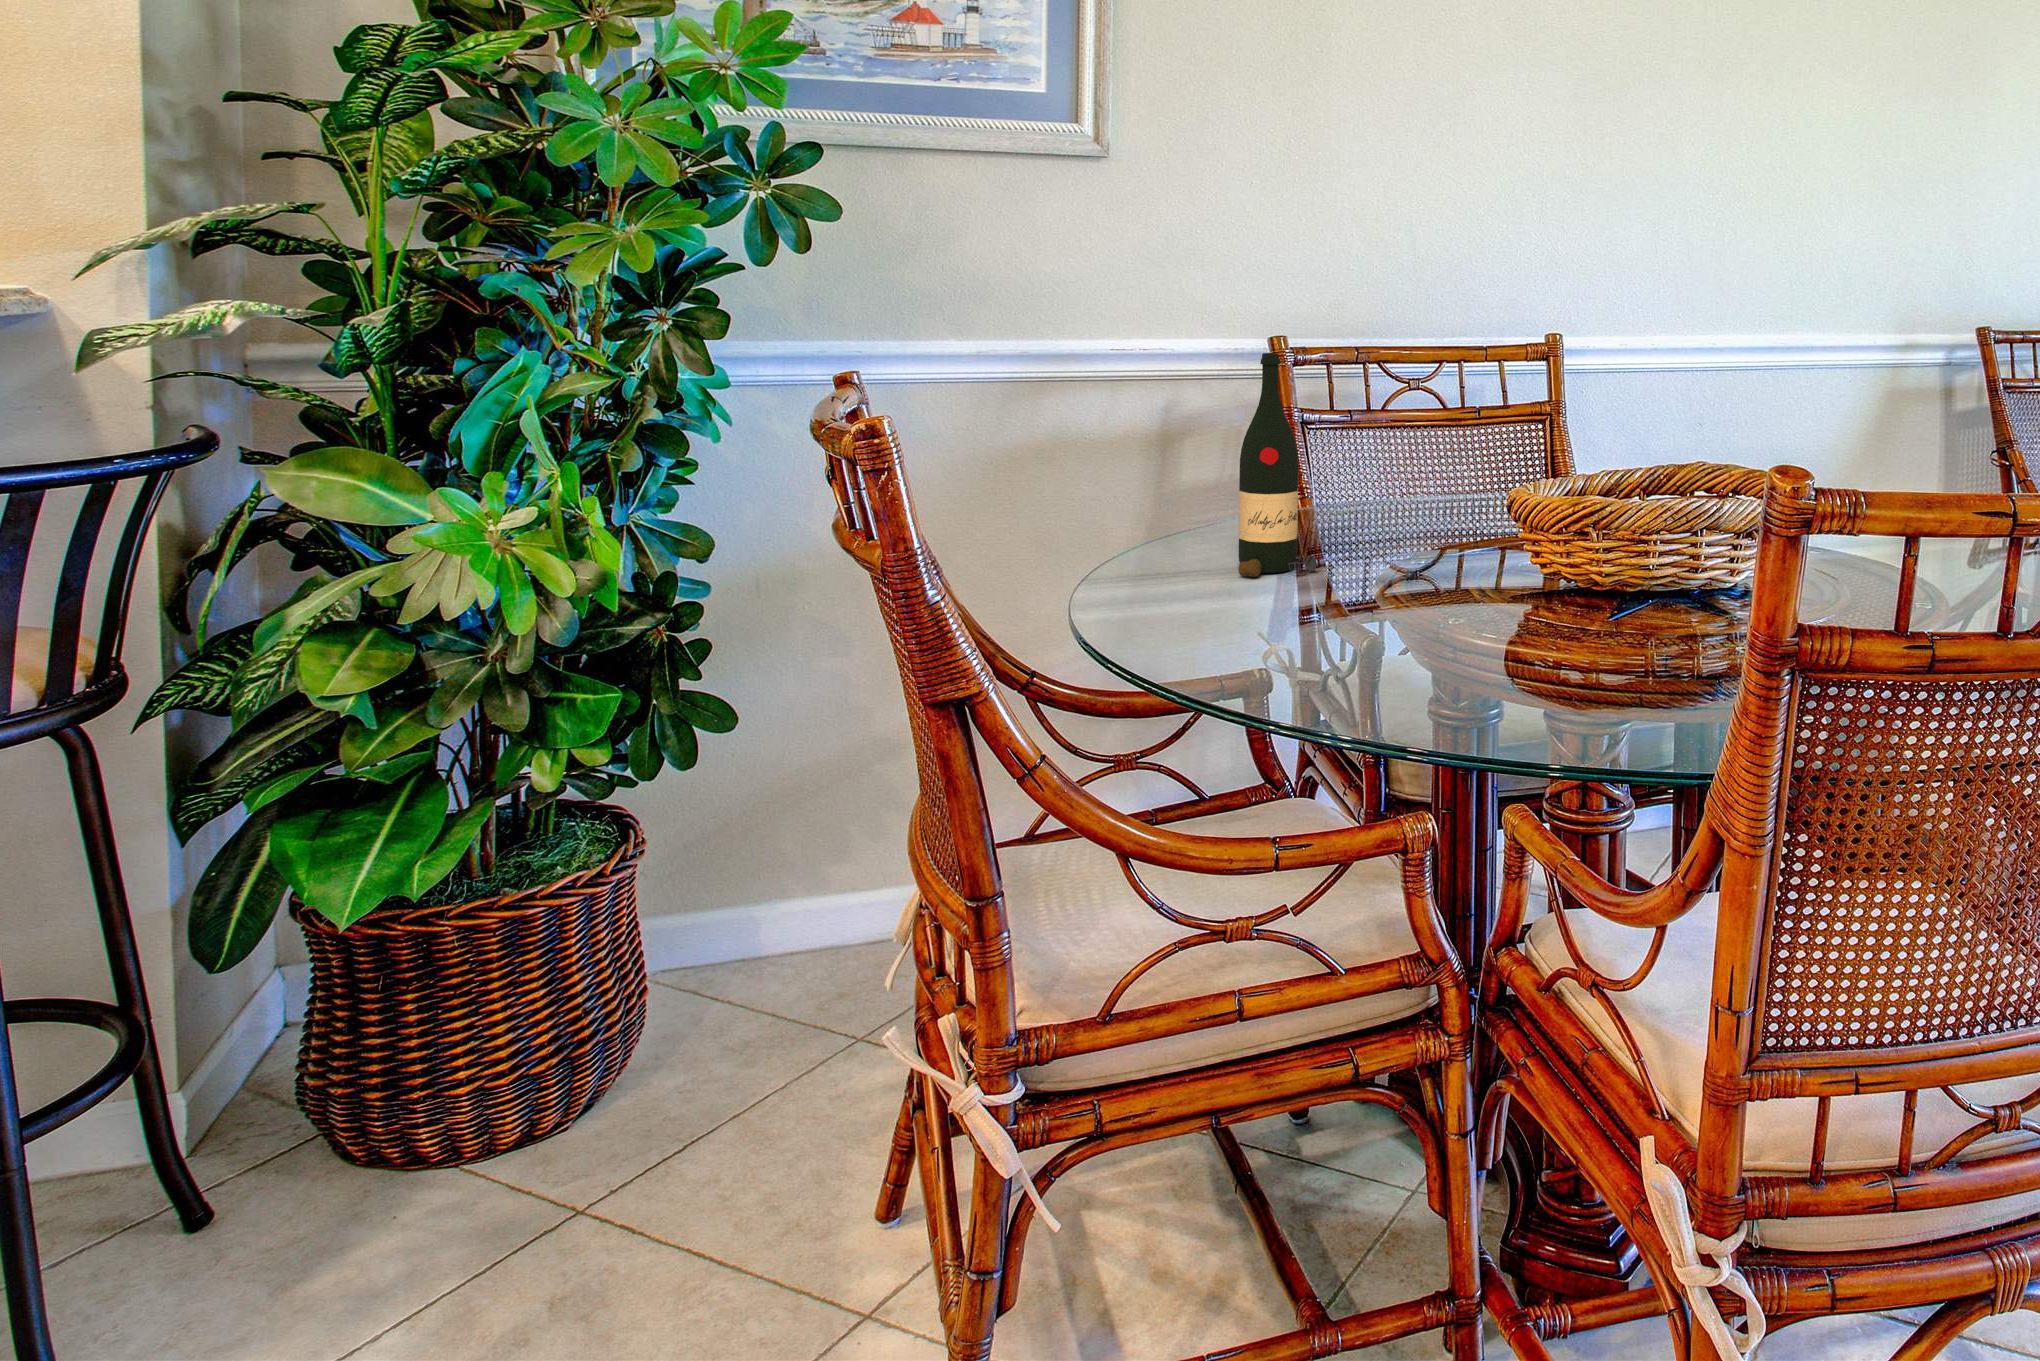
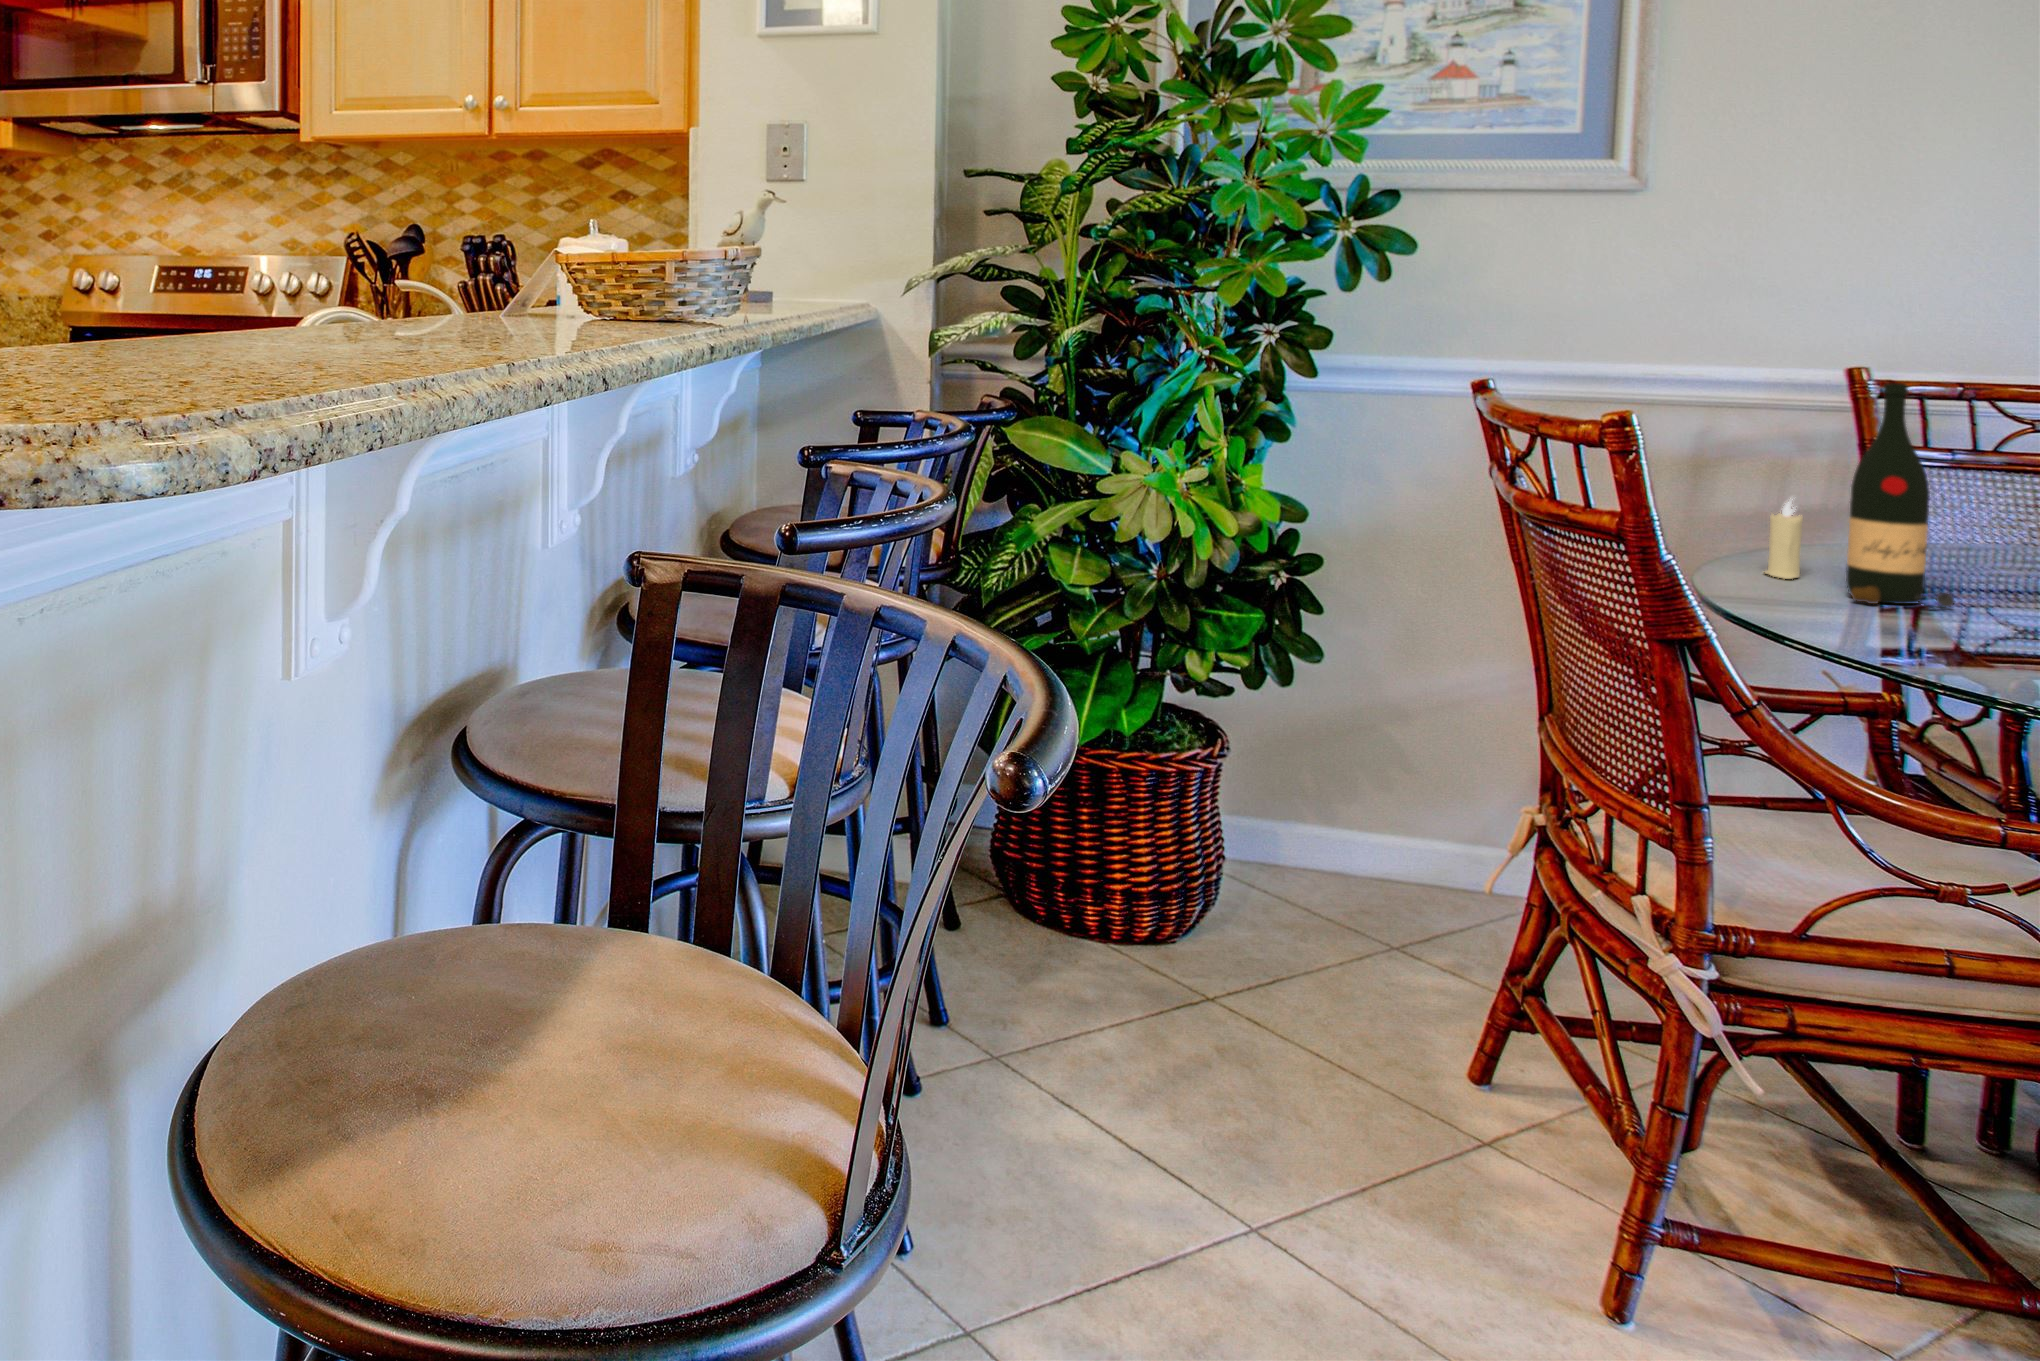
candle: none [1184,471,1215,555] -> present [1765,500,1803,579]

